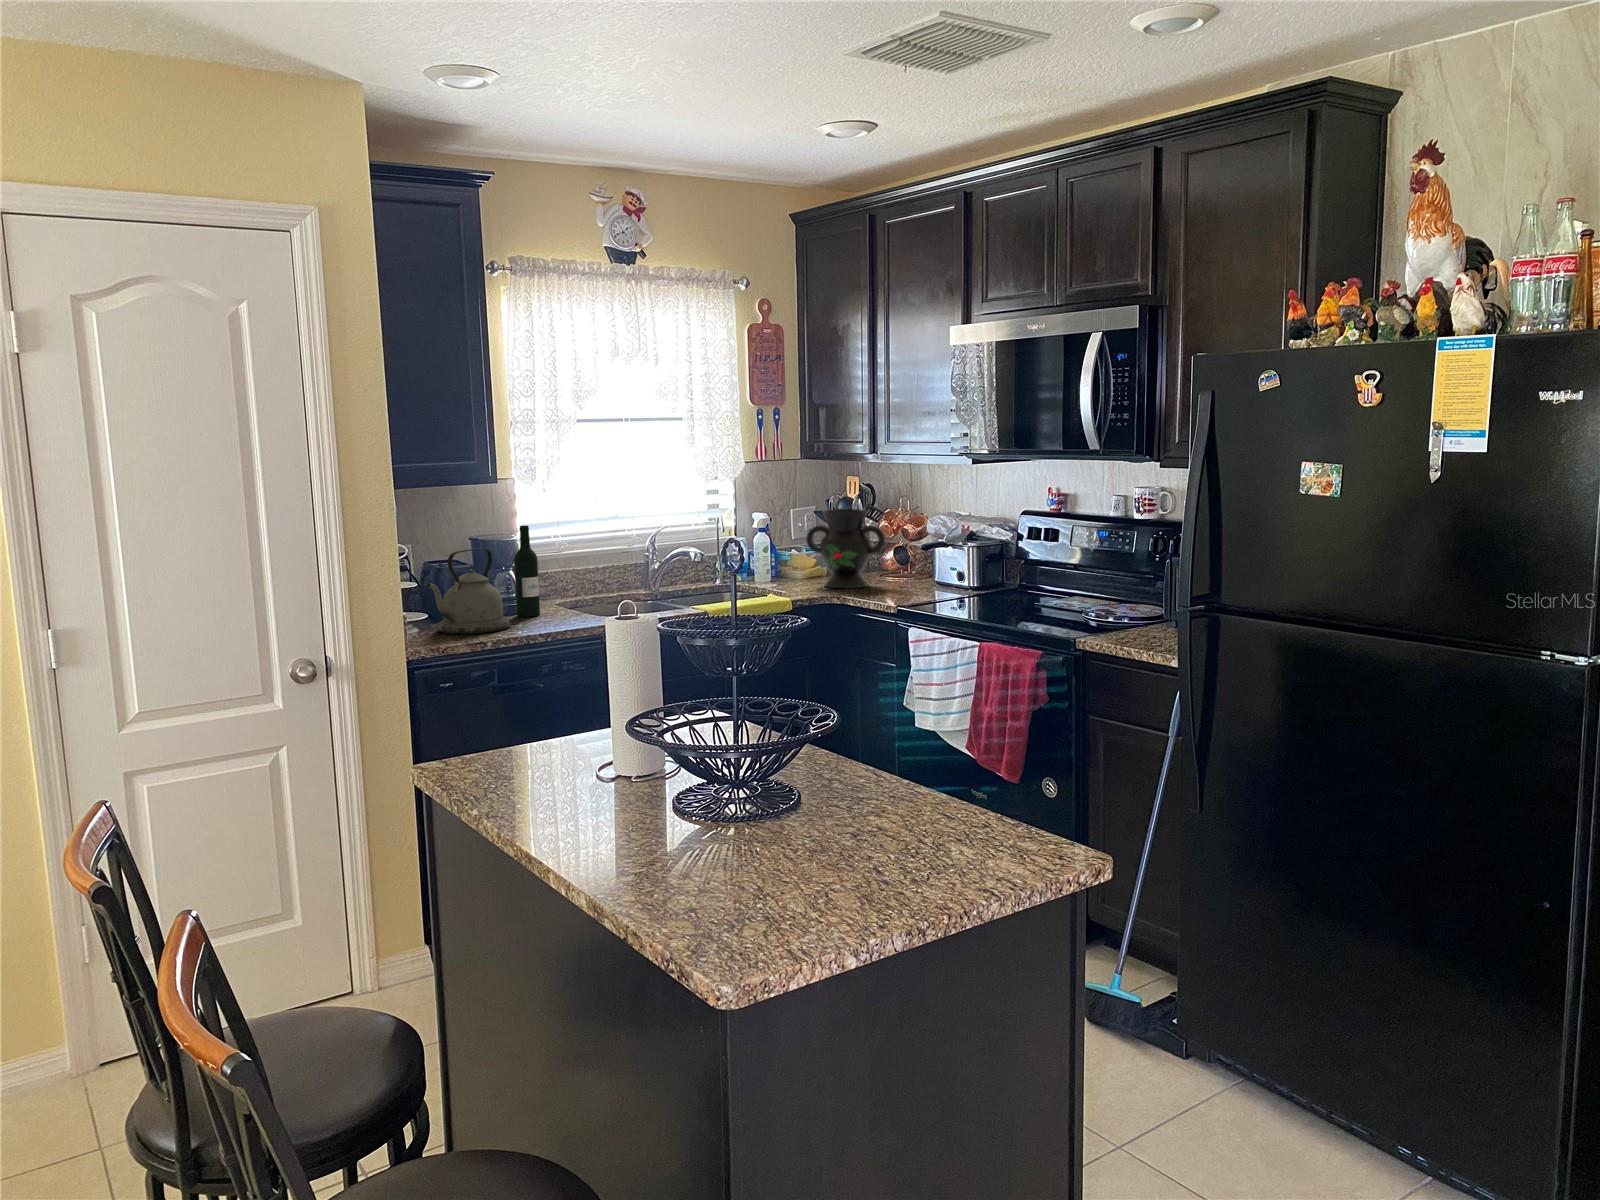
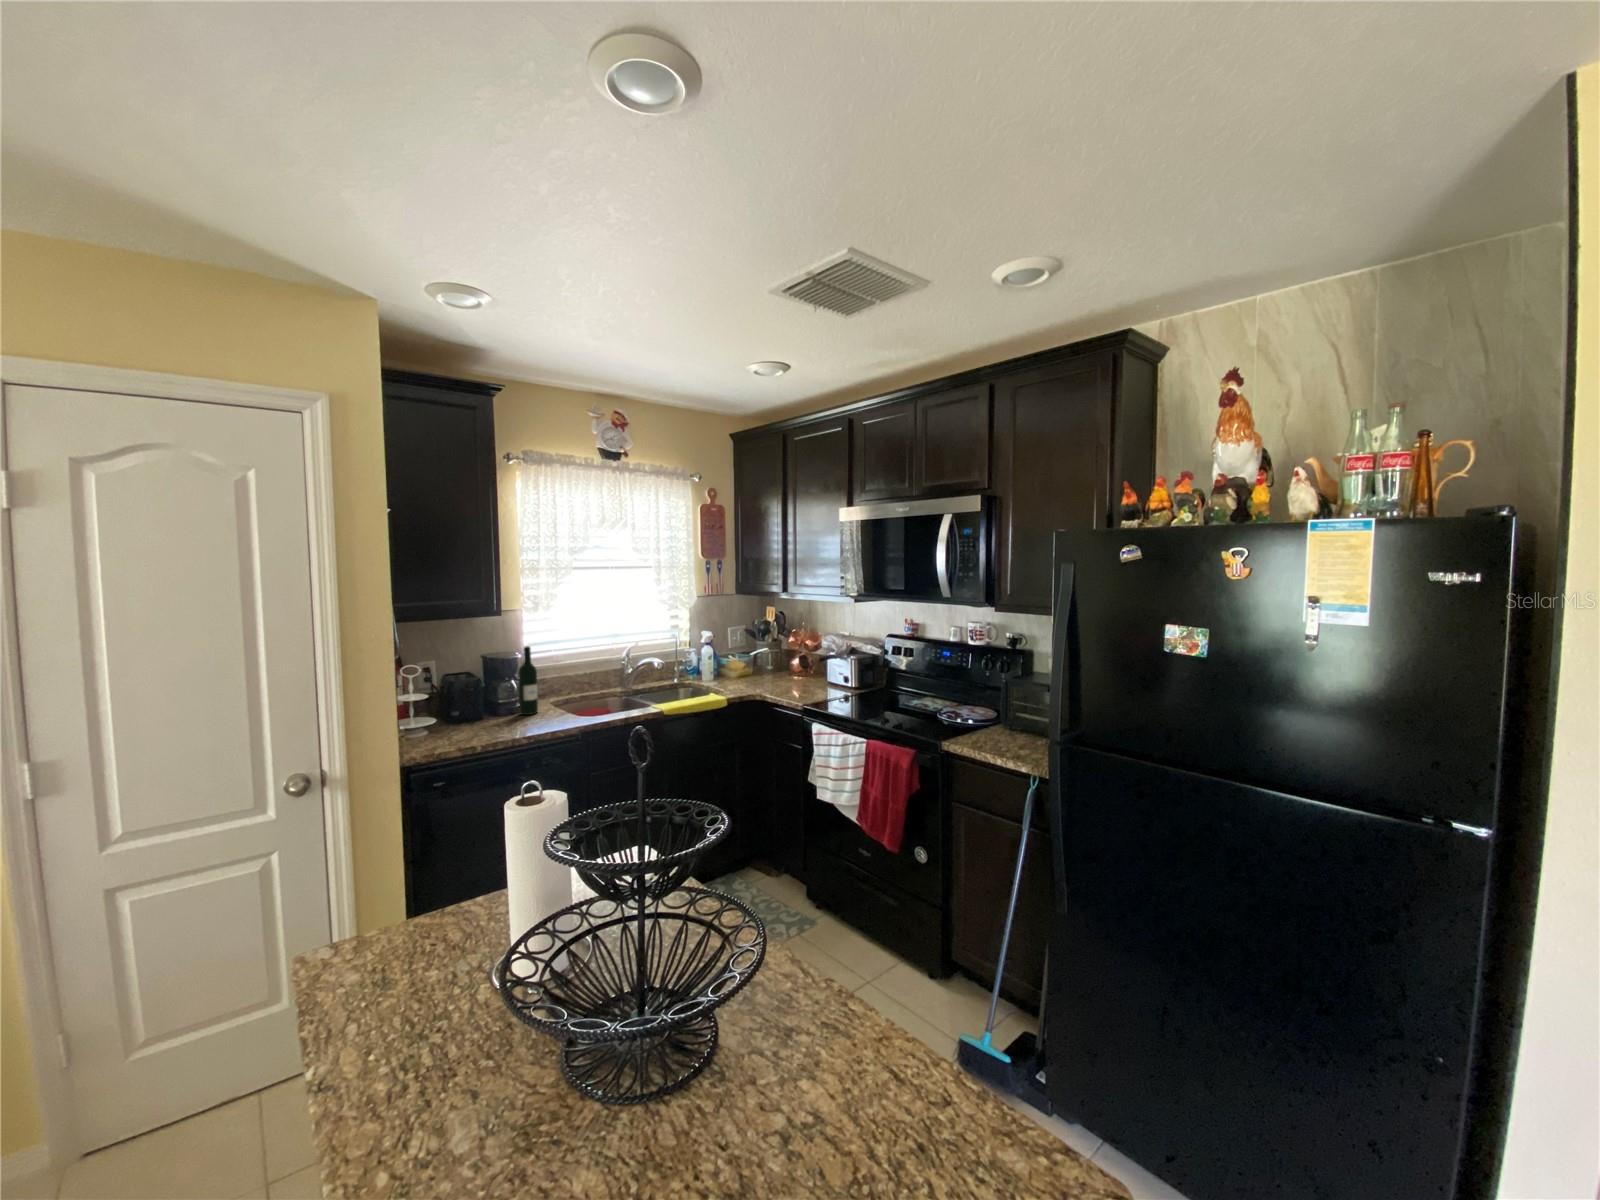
decorative vase: present [806,509,885,588] -> none [738,630,792,685]
kettle: present [427,548,510,634] -> none [437,666,509,735]

